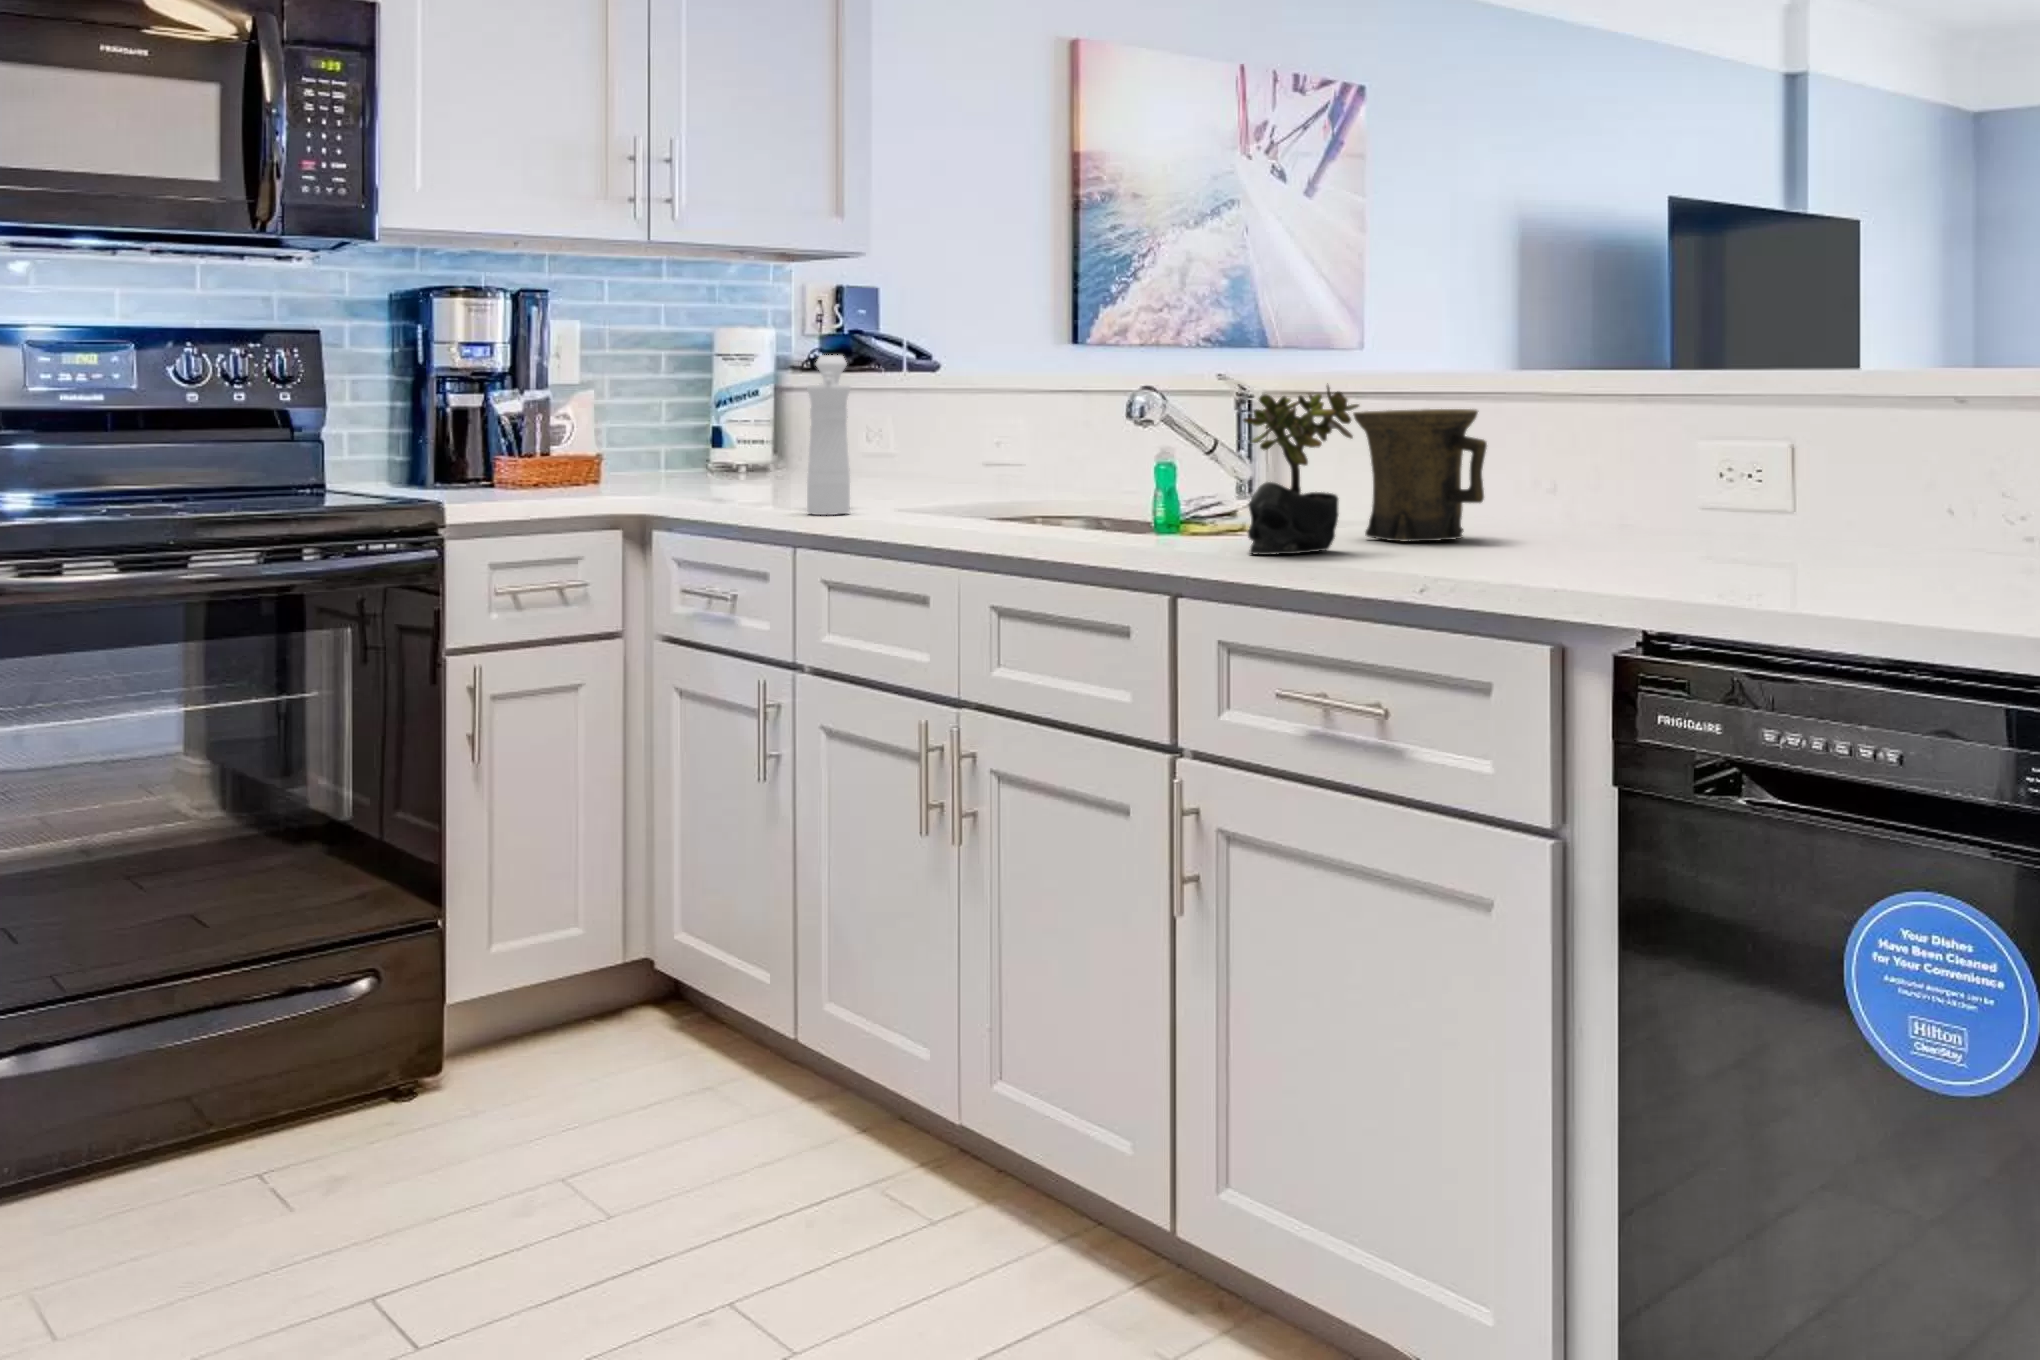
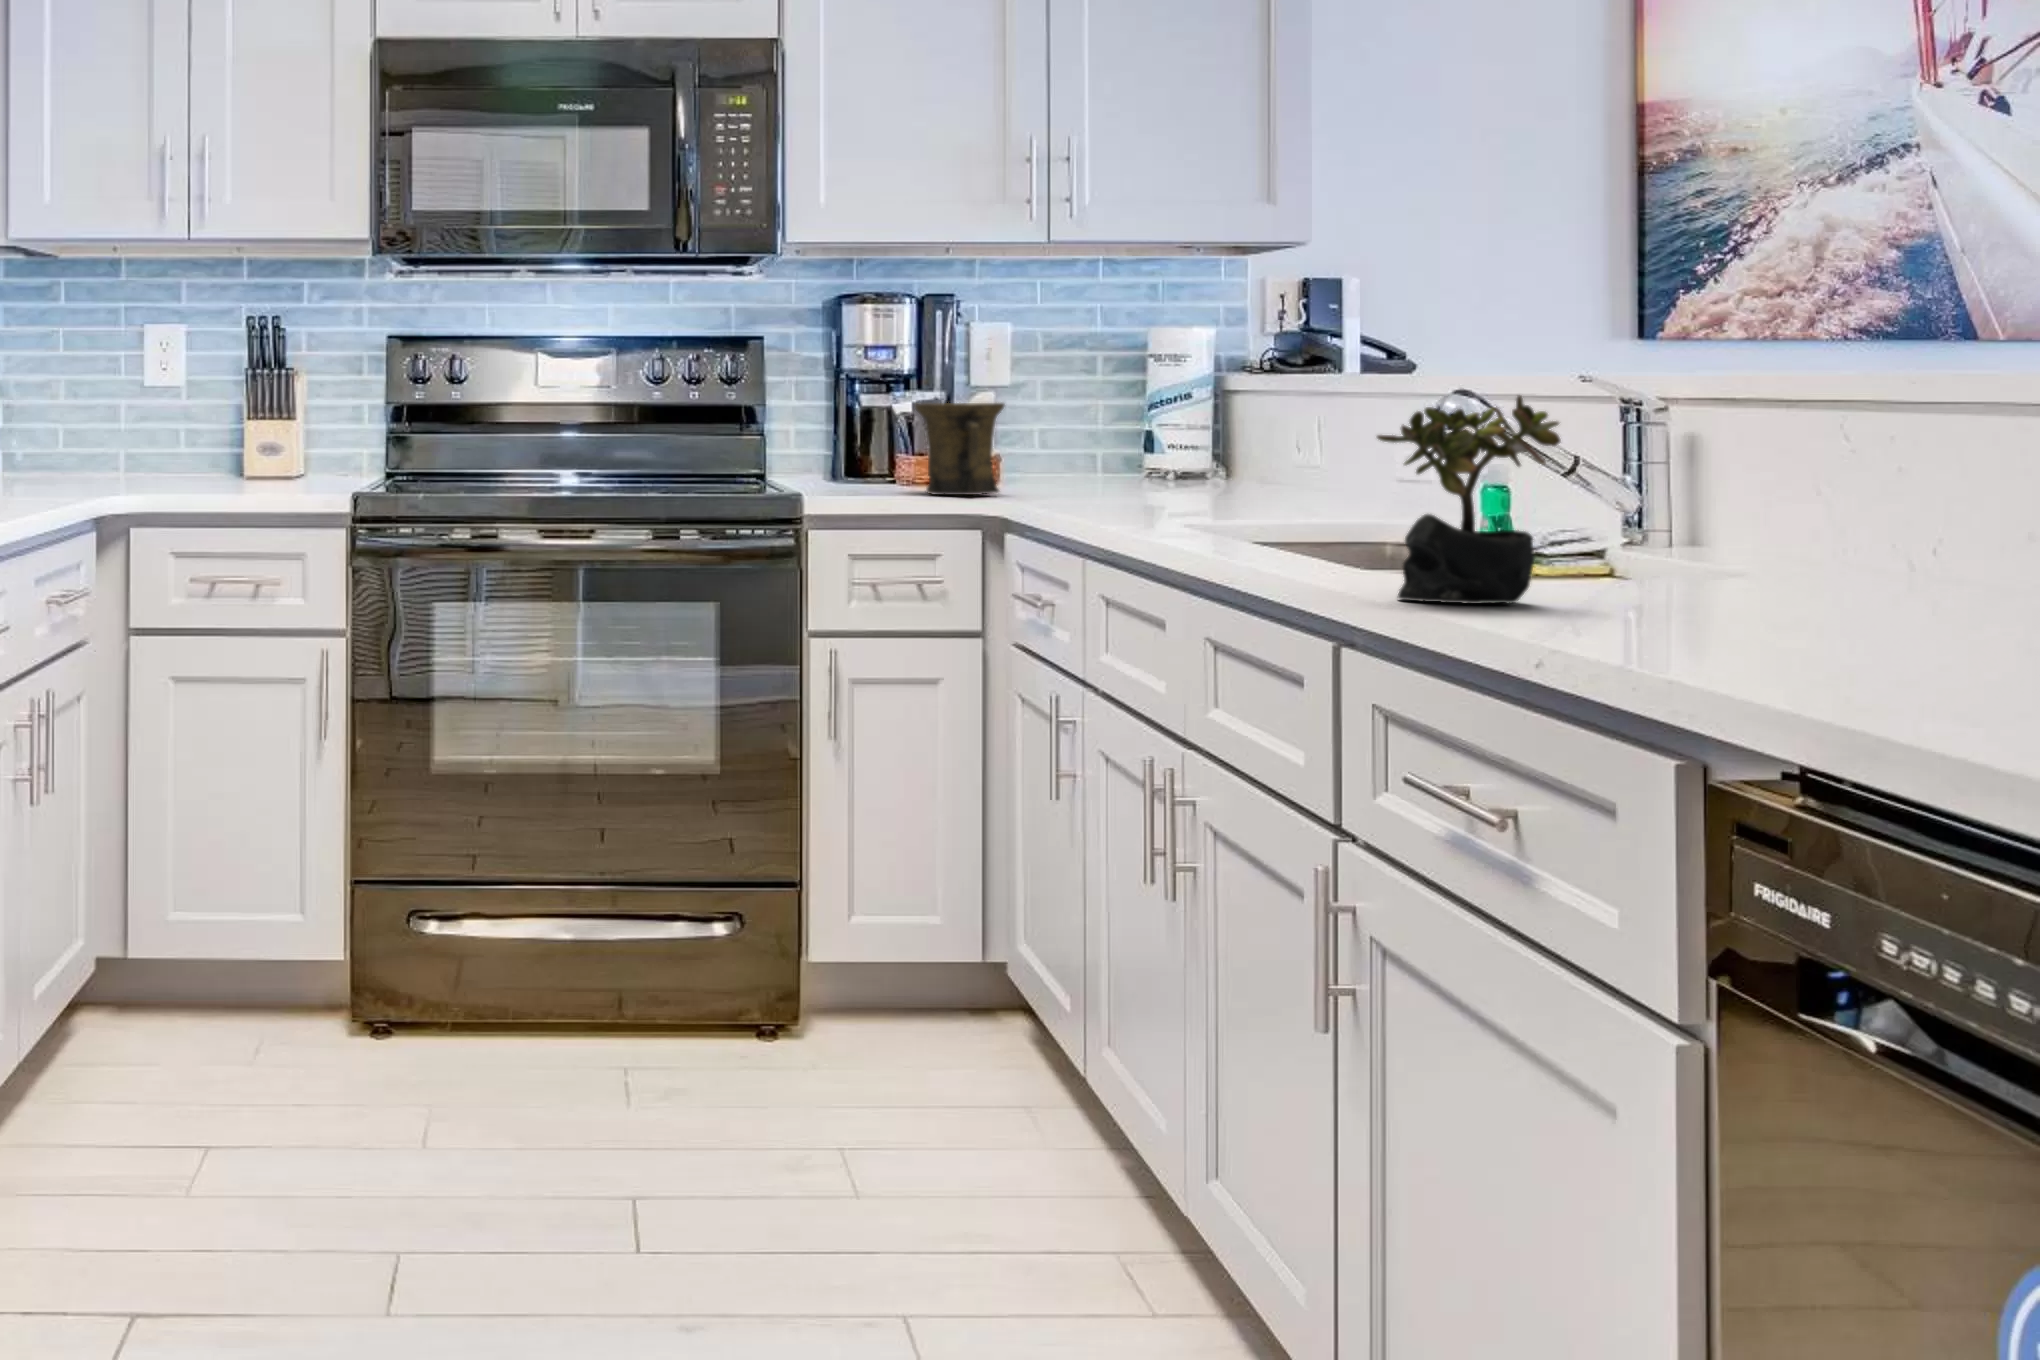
pepper mill: present [807,355,850,515] -> none [1085,358,1152,526]
mug: present [1353,409,1487,542] -> present [915,403,1004,495]

